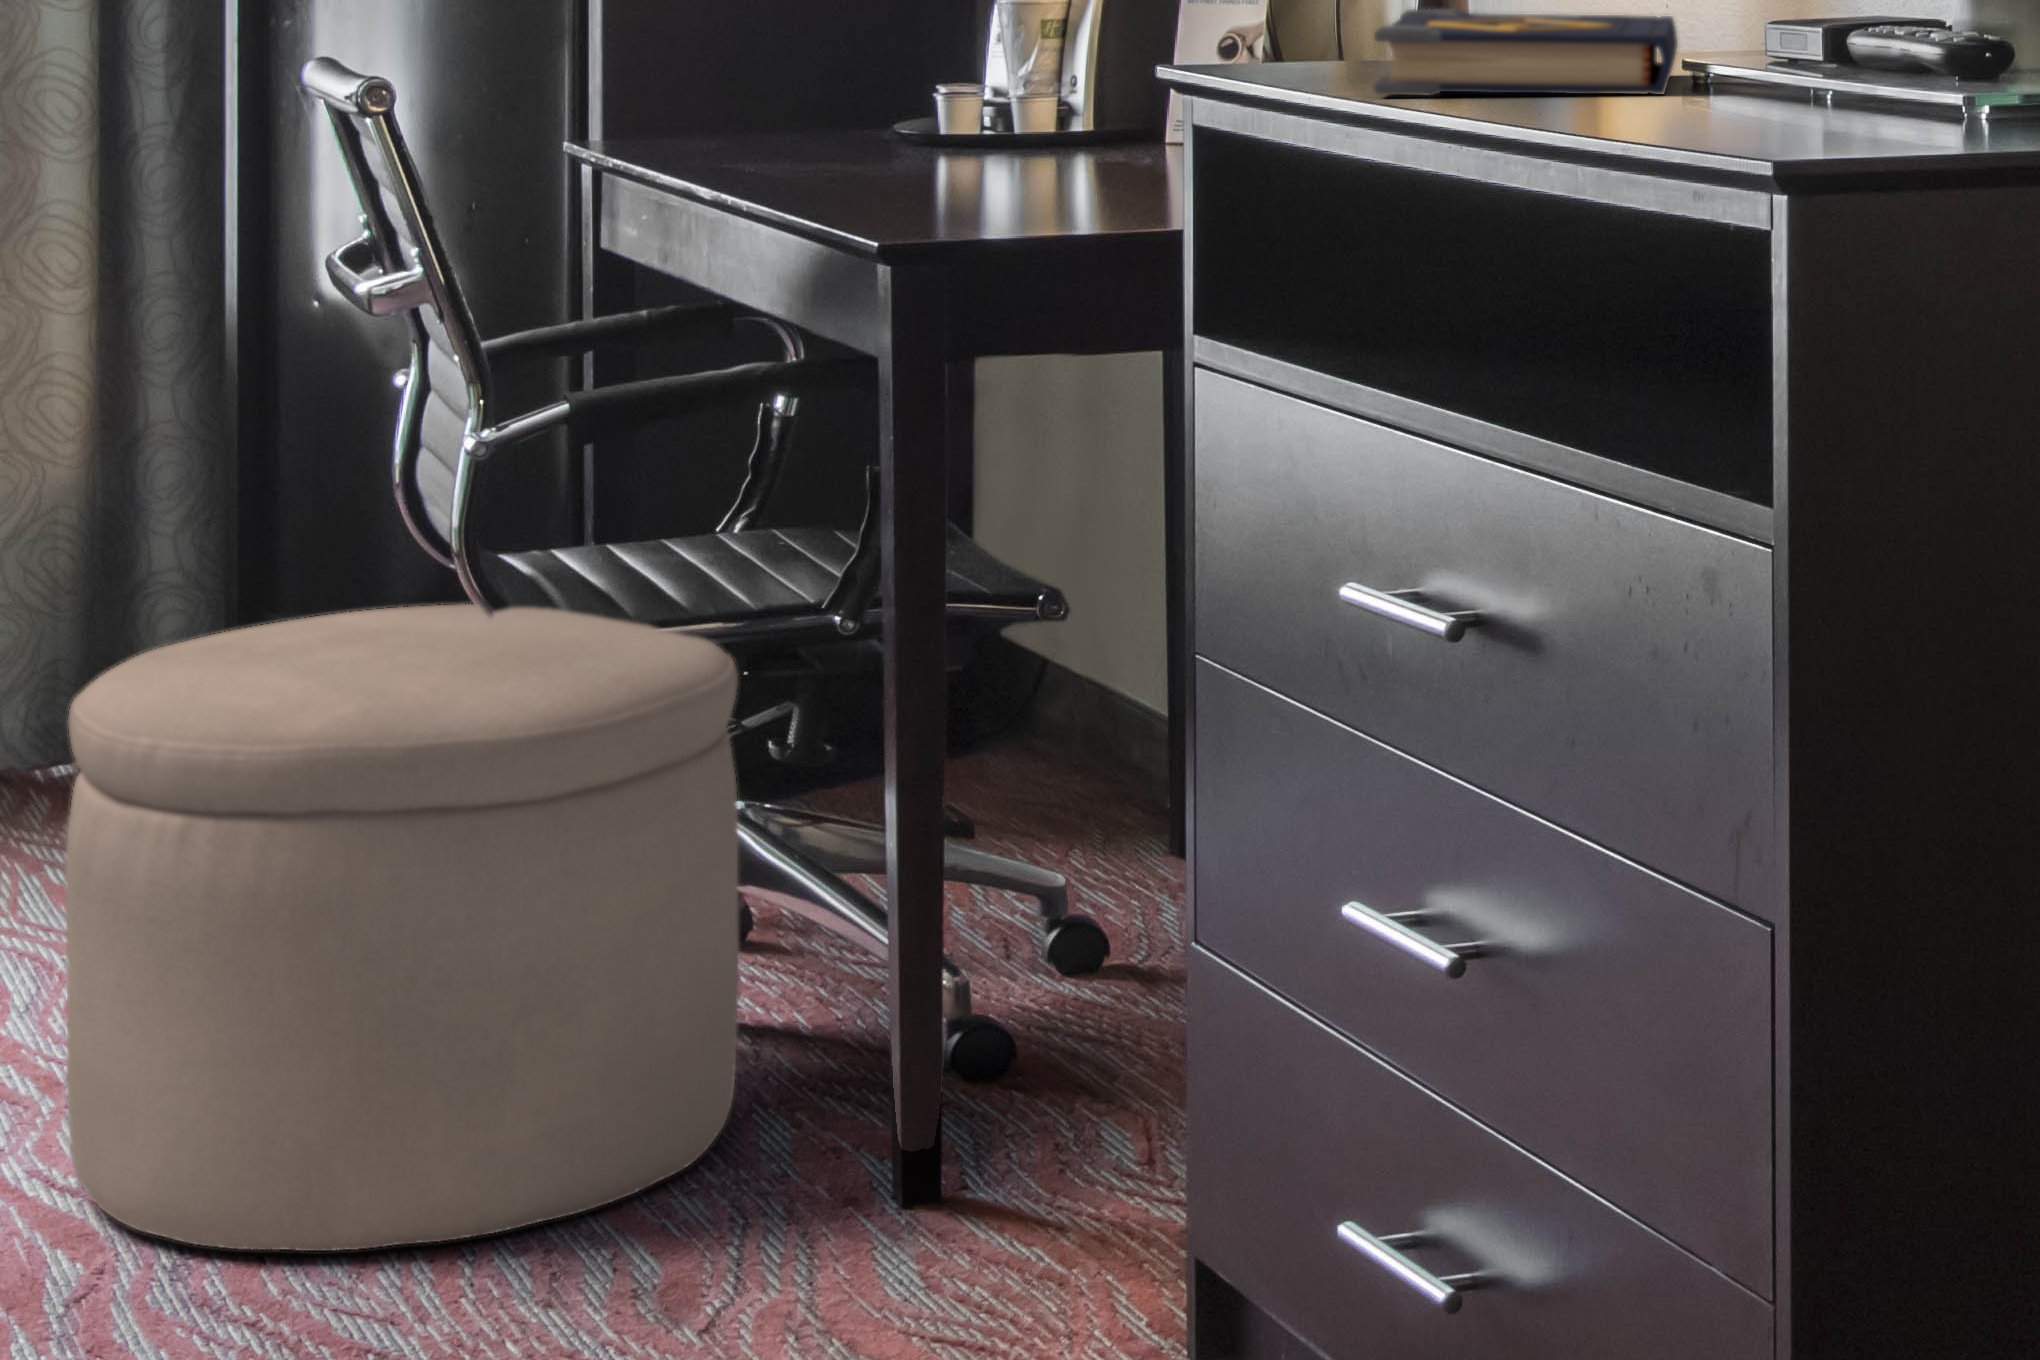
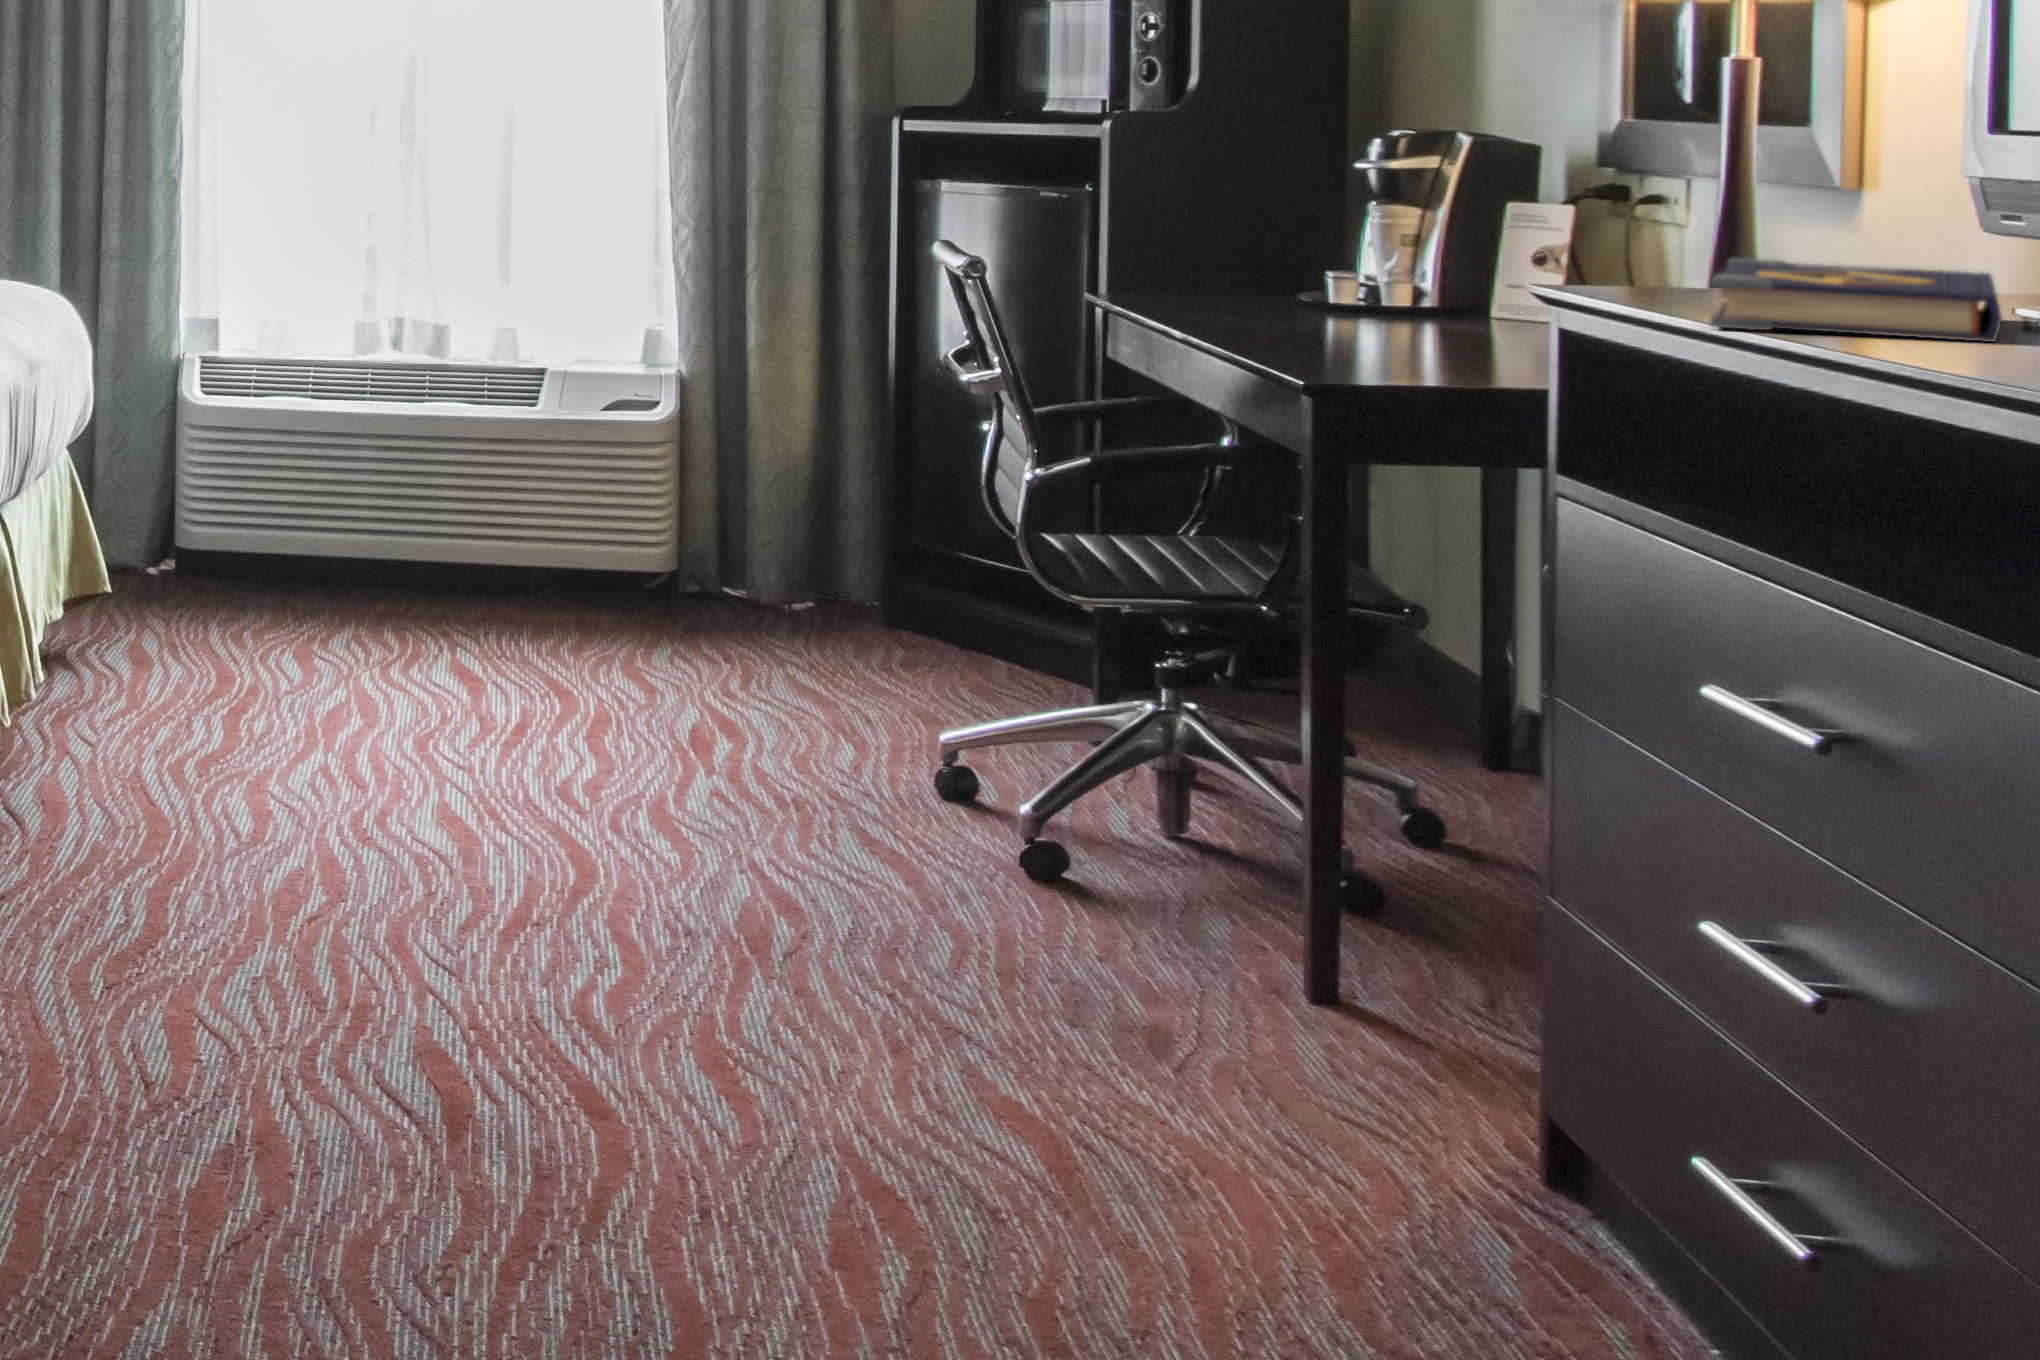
ottoman: present [65,604,739,1251] -> none [787,571,1195,971]

